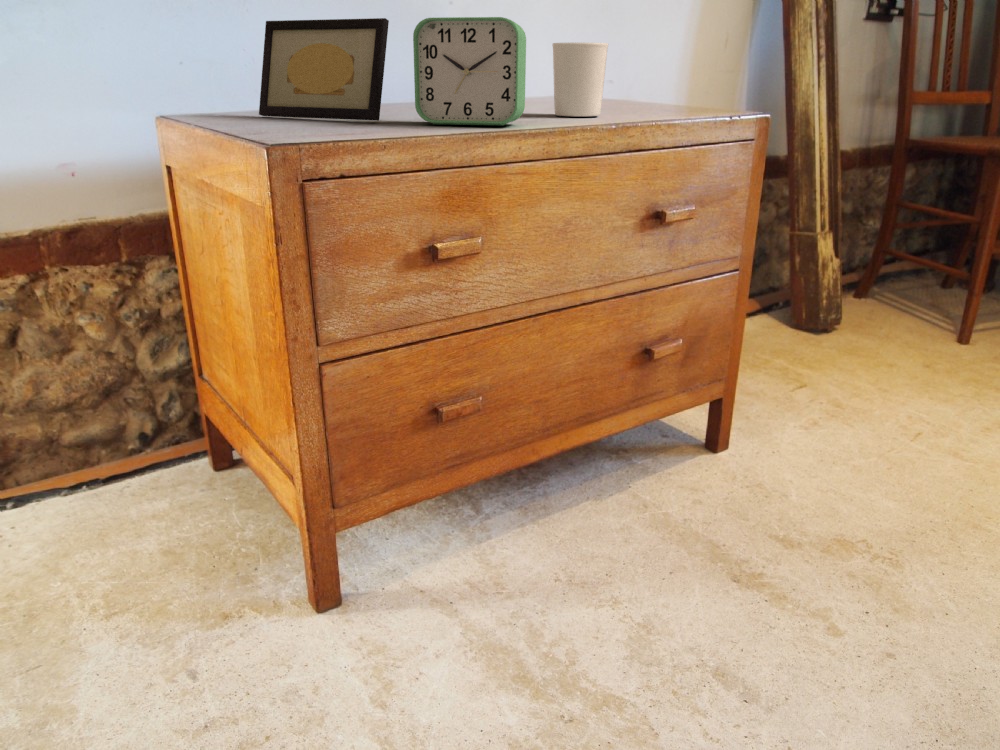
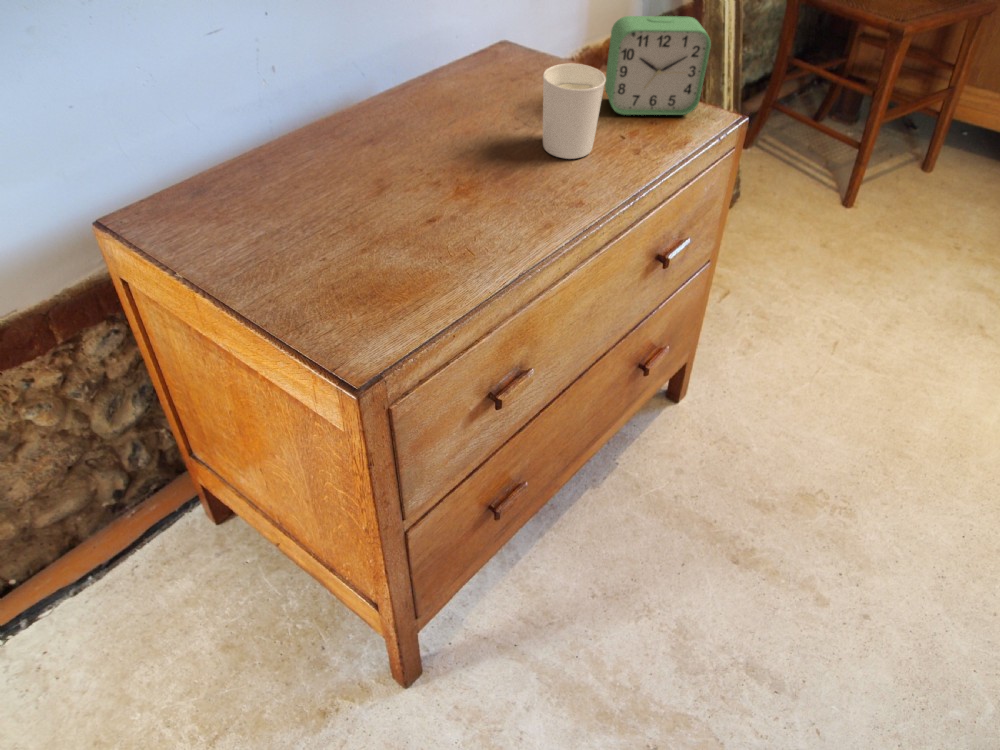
alarm clock: present [413,17,526,125] -> present [605,16,711,115]
picture frame: present [259,18,389,121] -> none [217,106,387,238]

